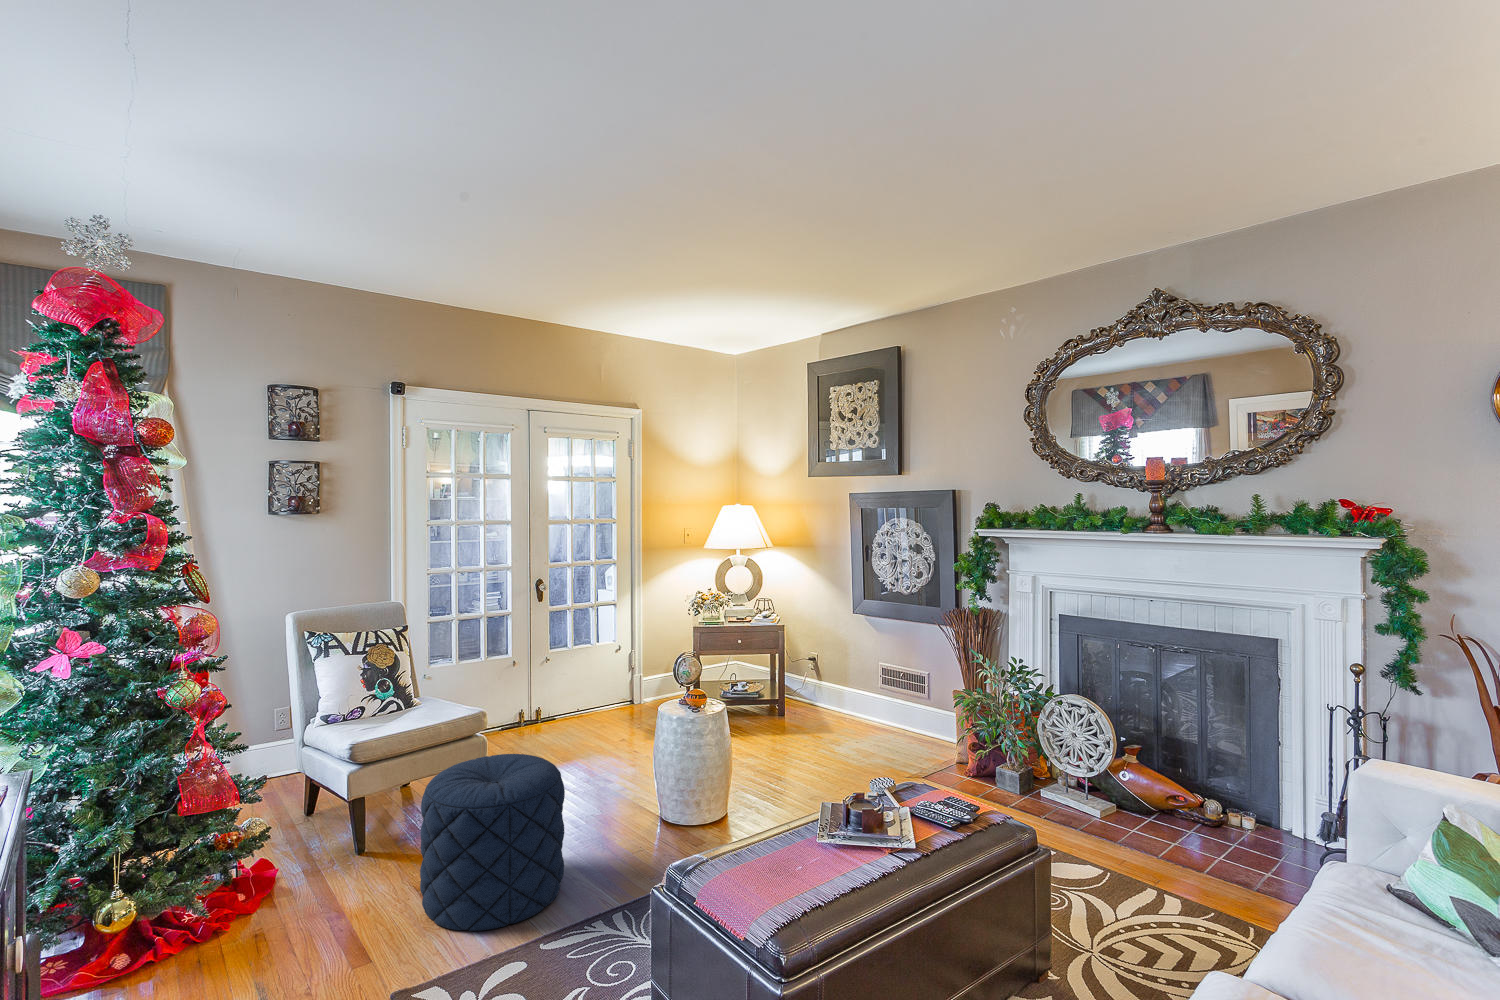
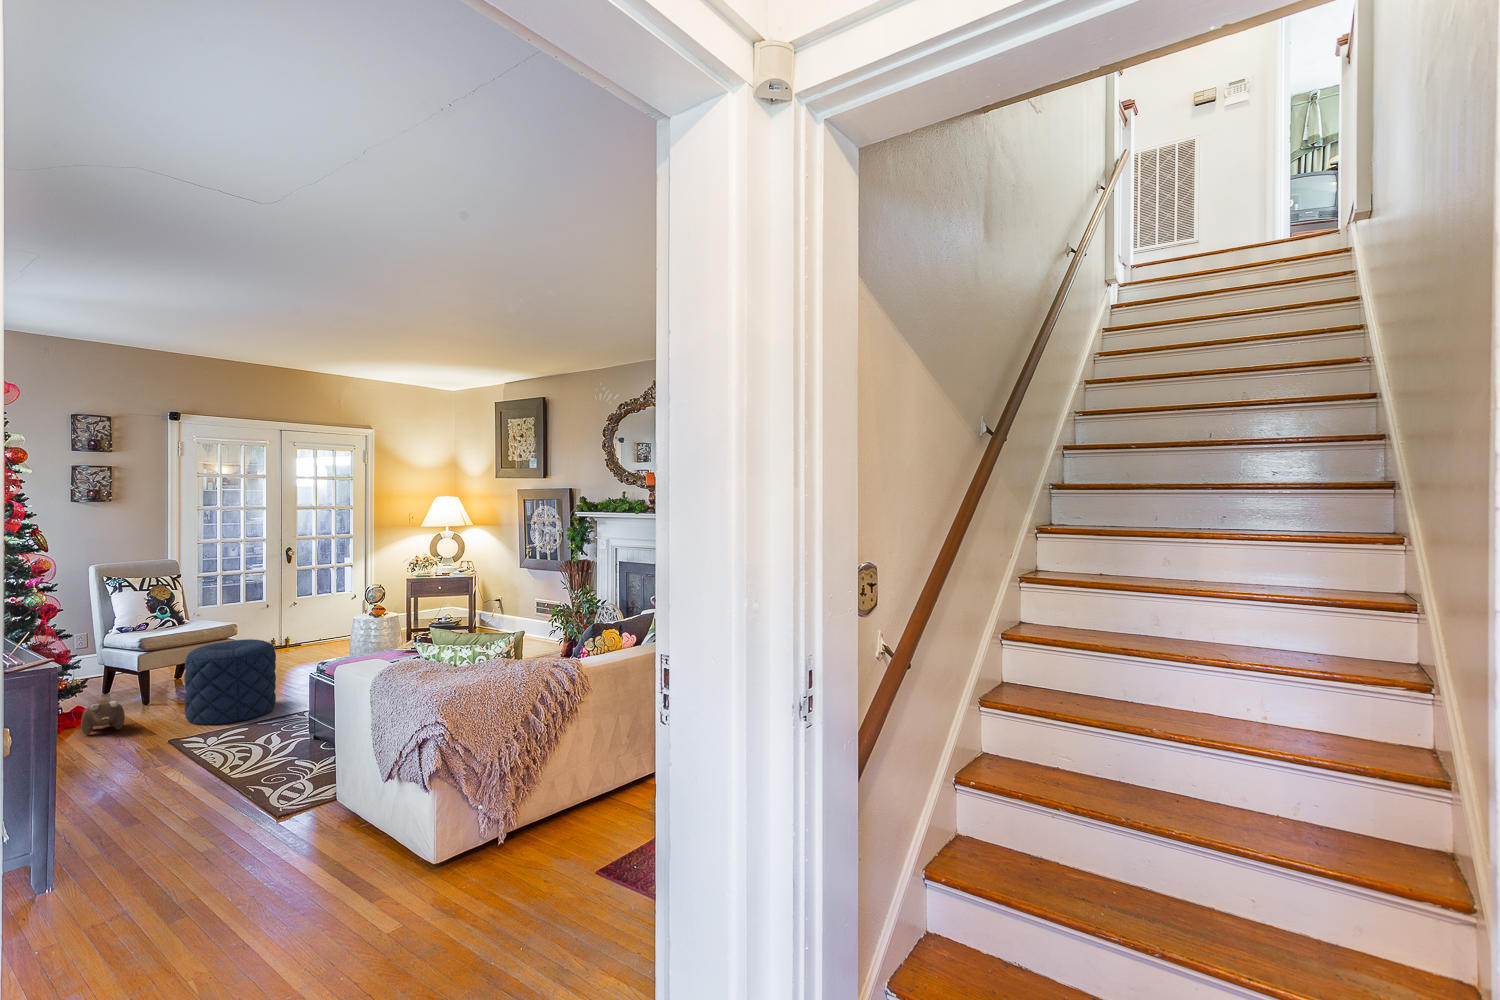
plush toy: none [253,873,325,946] -> present [81,700,125,735]

